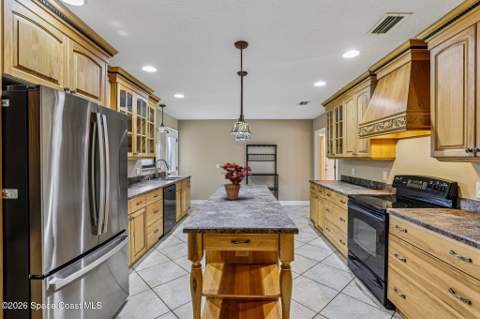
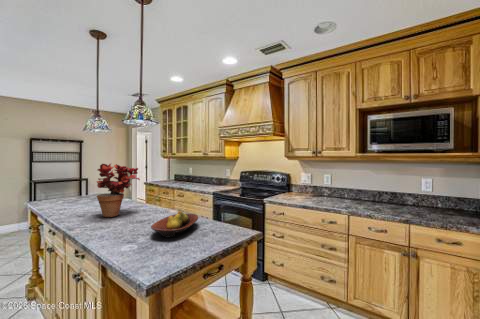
fruit bowl: none [222,201,267,217] -> present [151,211,198,238]

